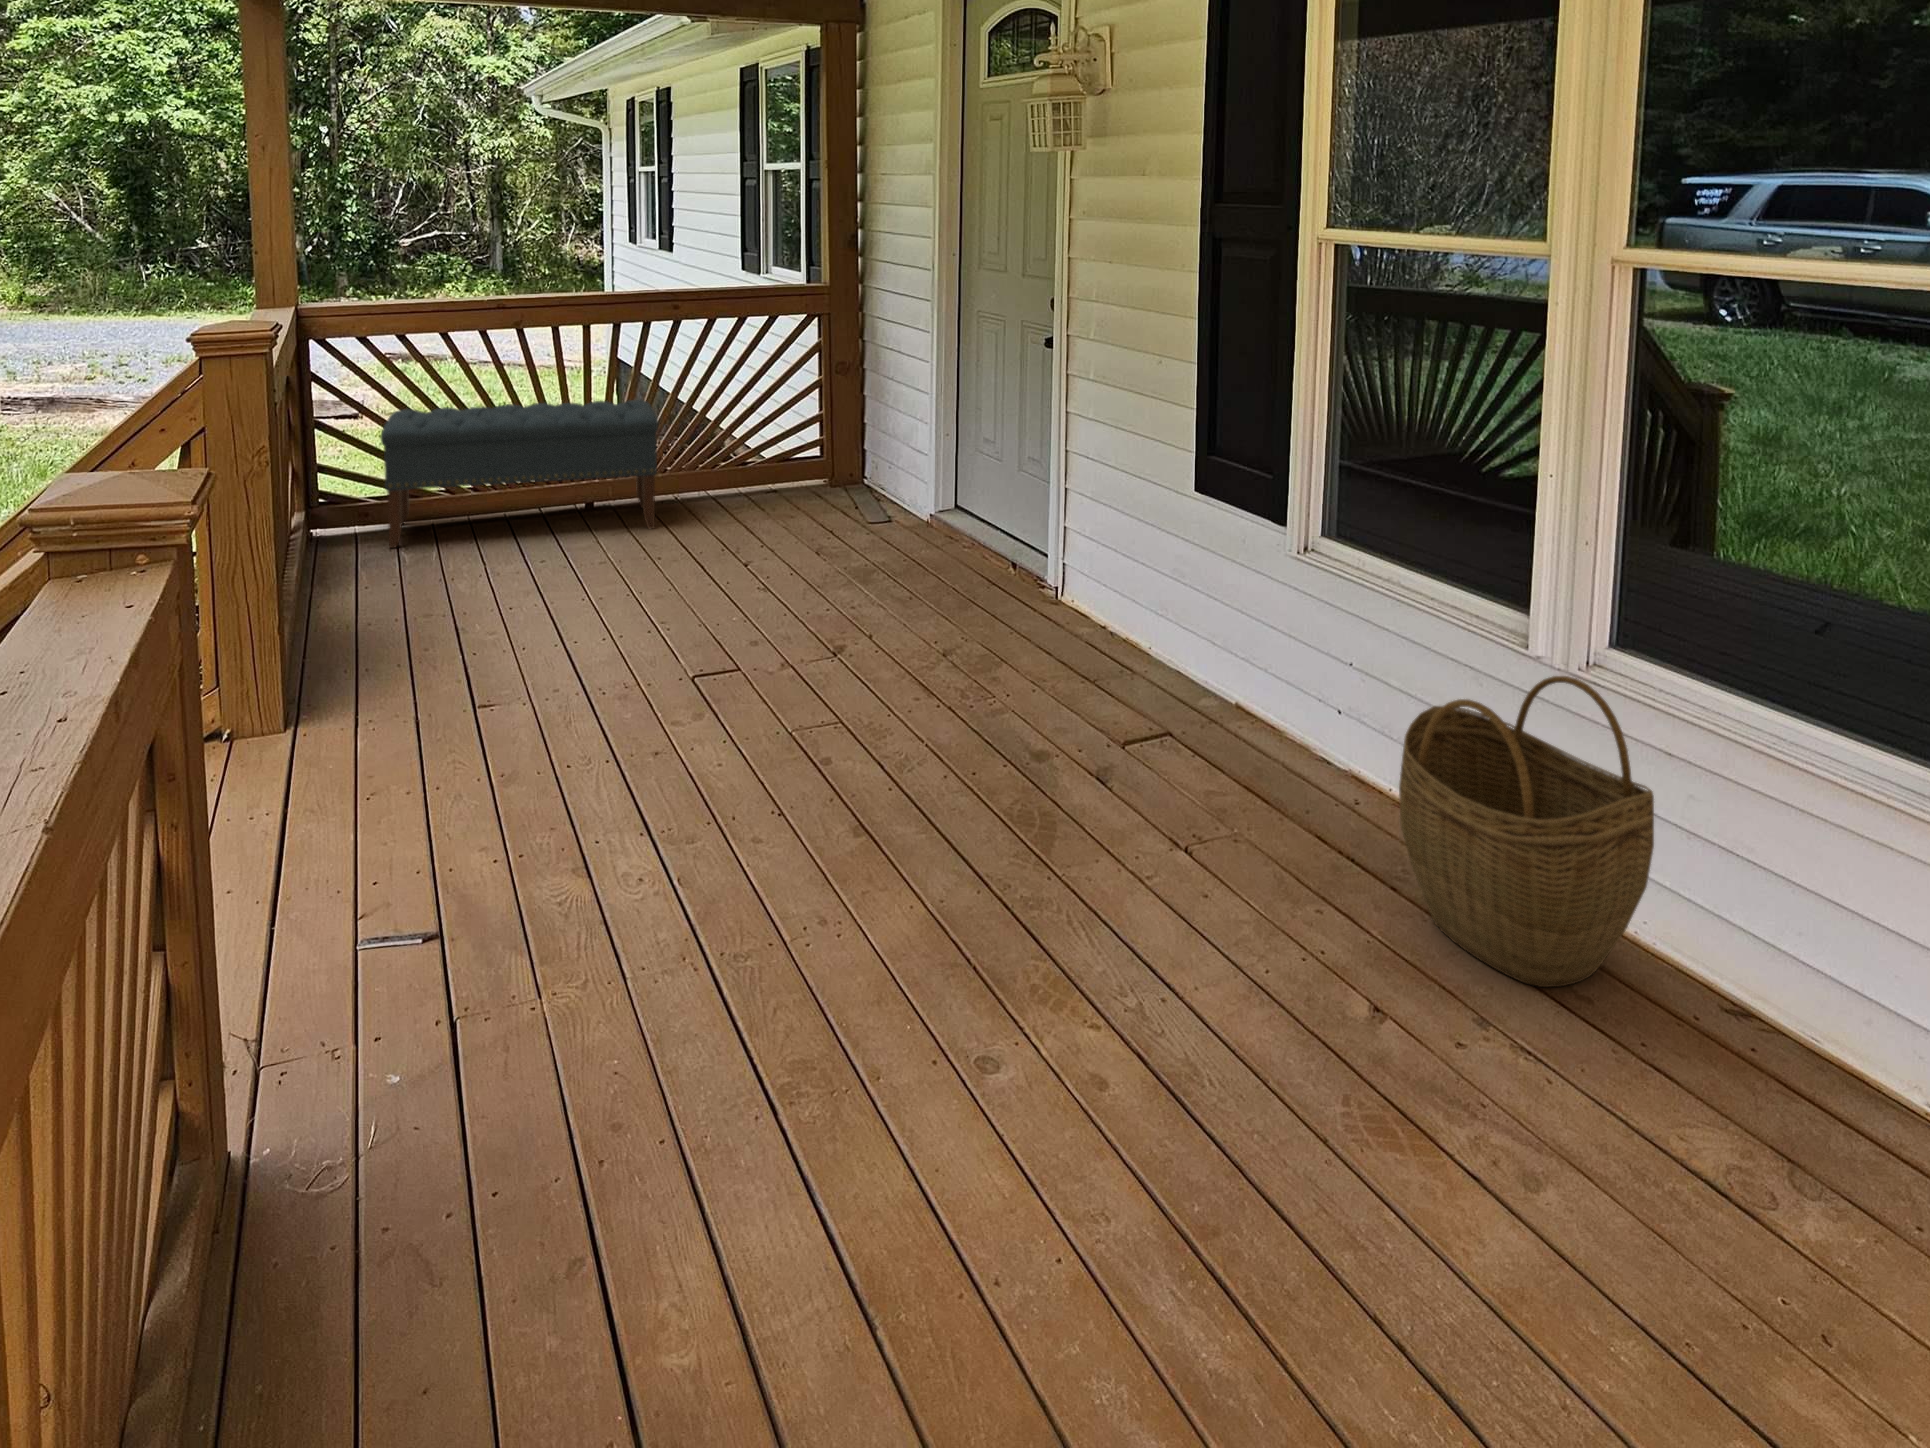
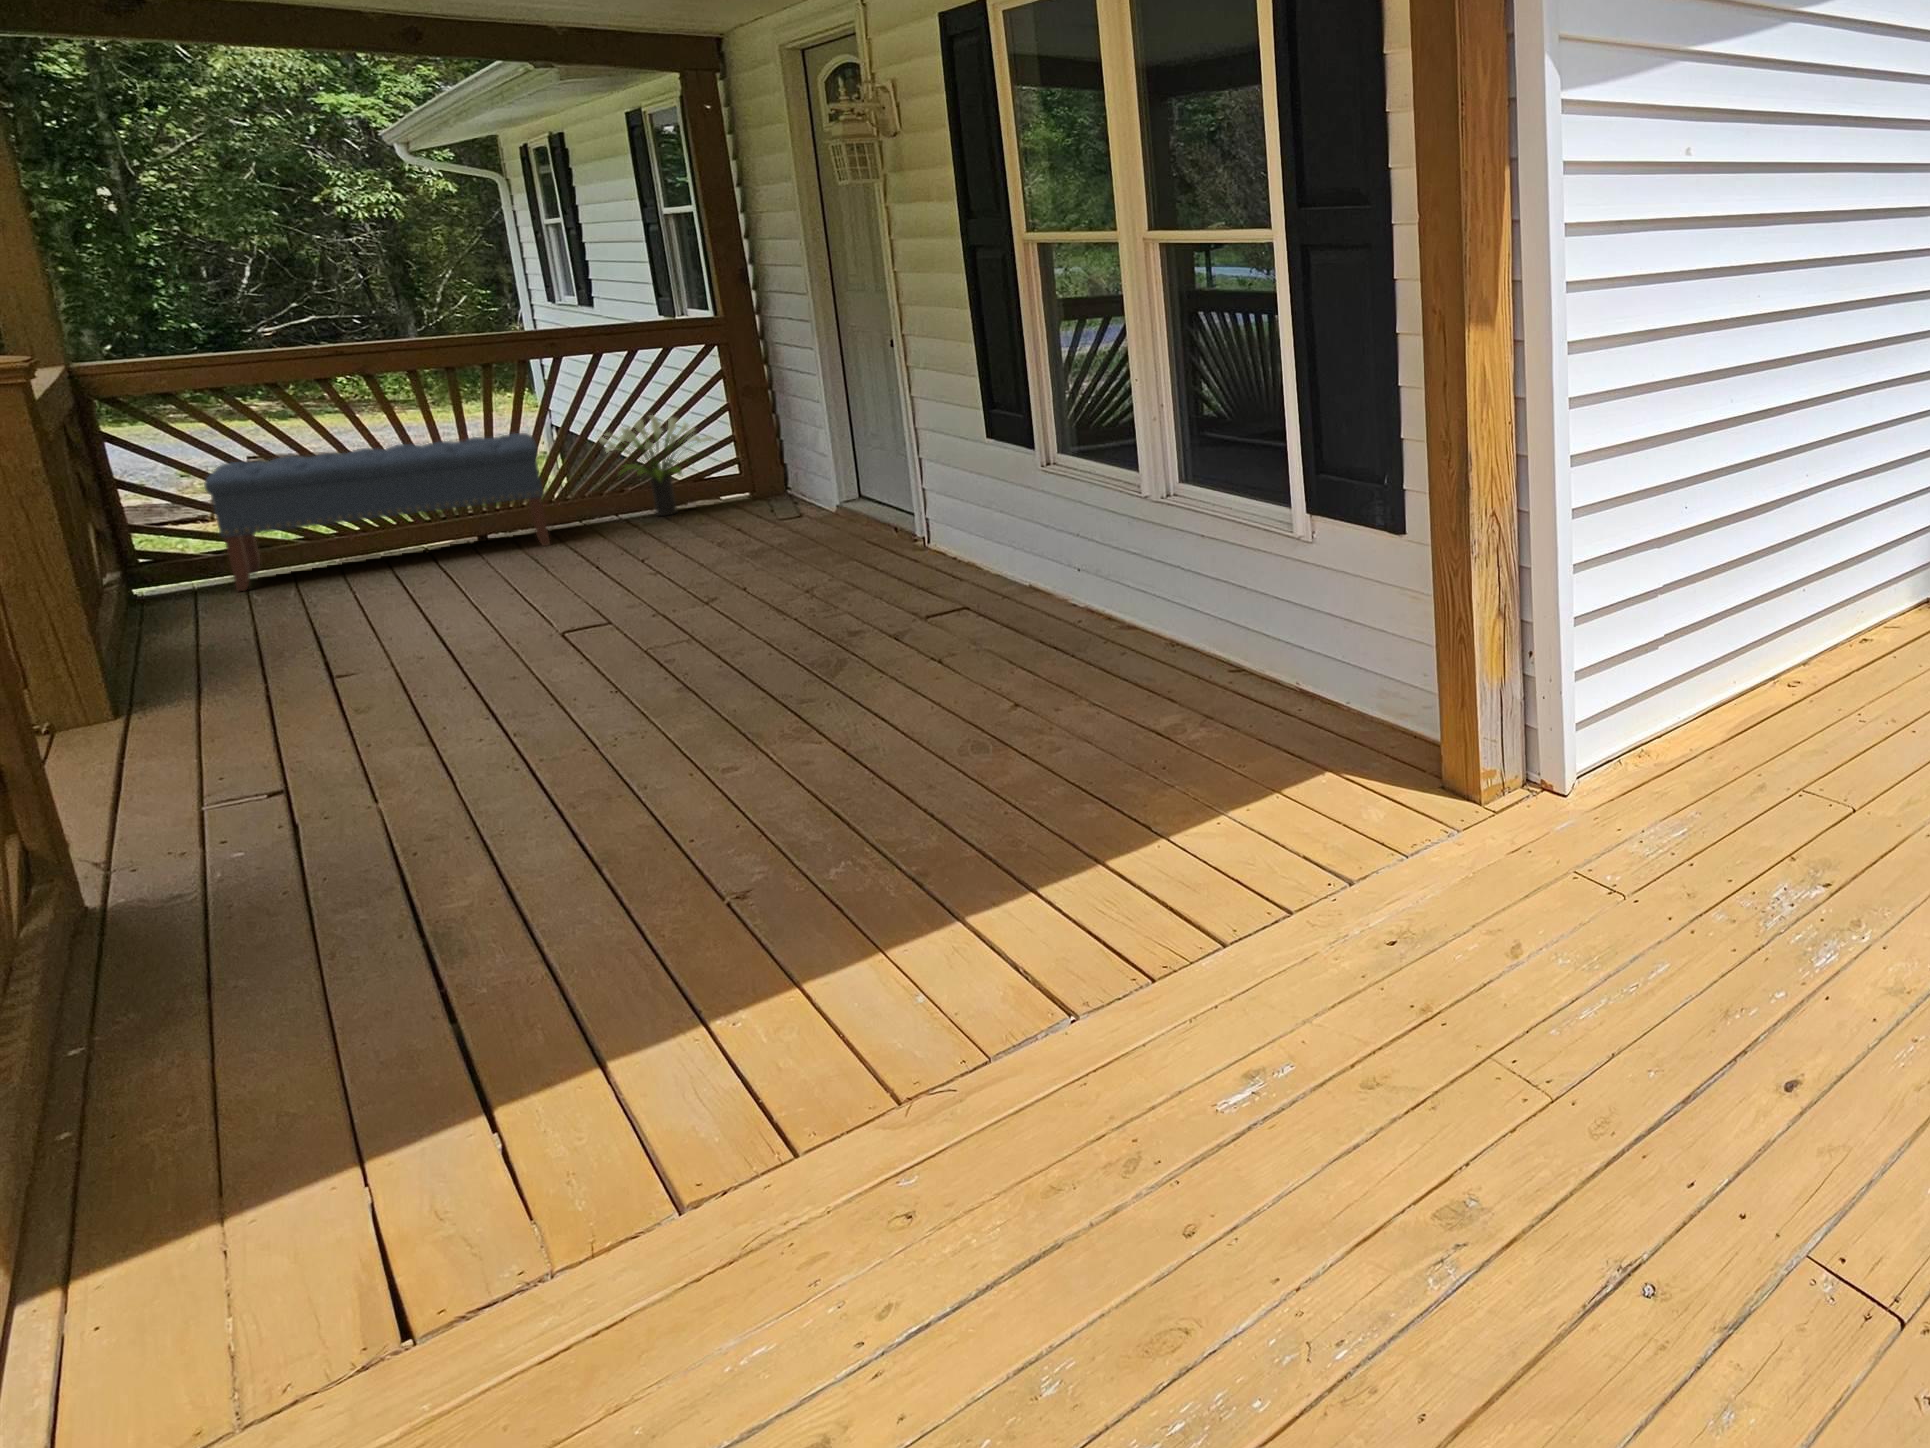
potted plant: none [706,390,810,502] -> present [599,415,712,516]
woven basket: present [1399,676,1654,987] -> none [1045,502,1185,680]

